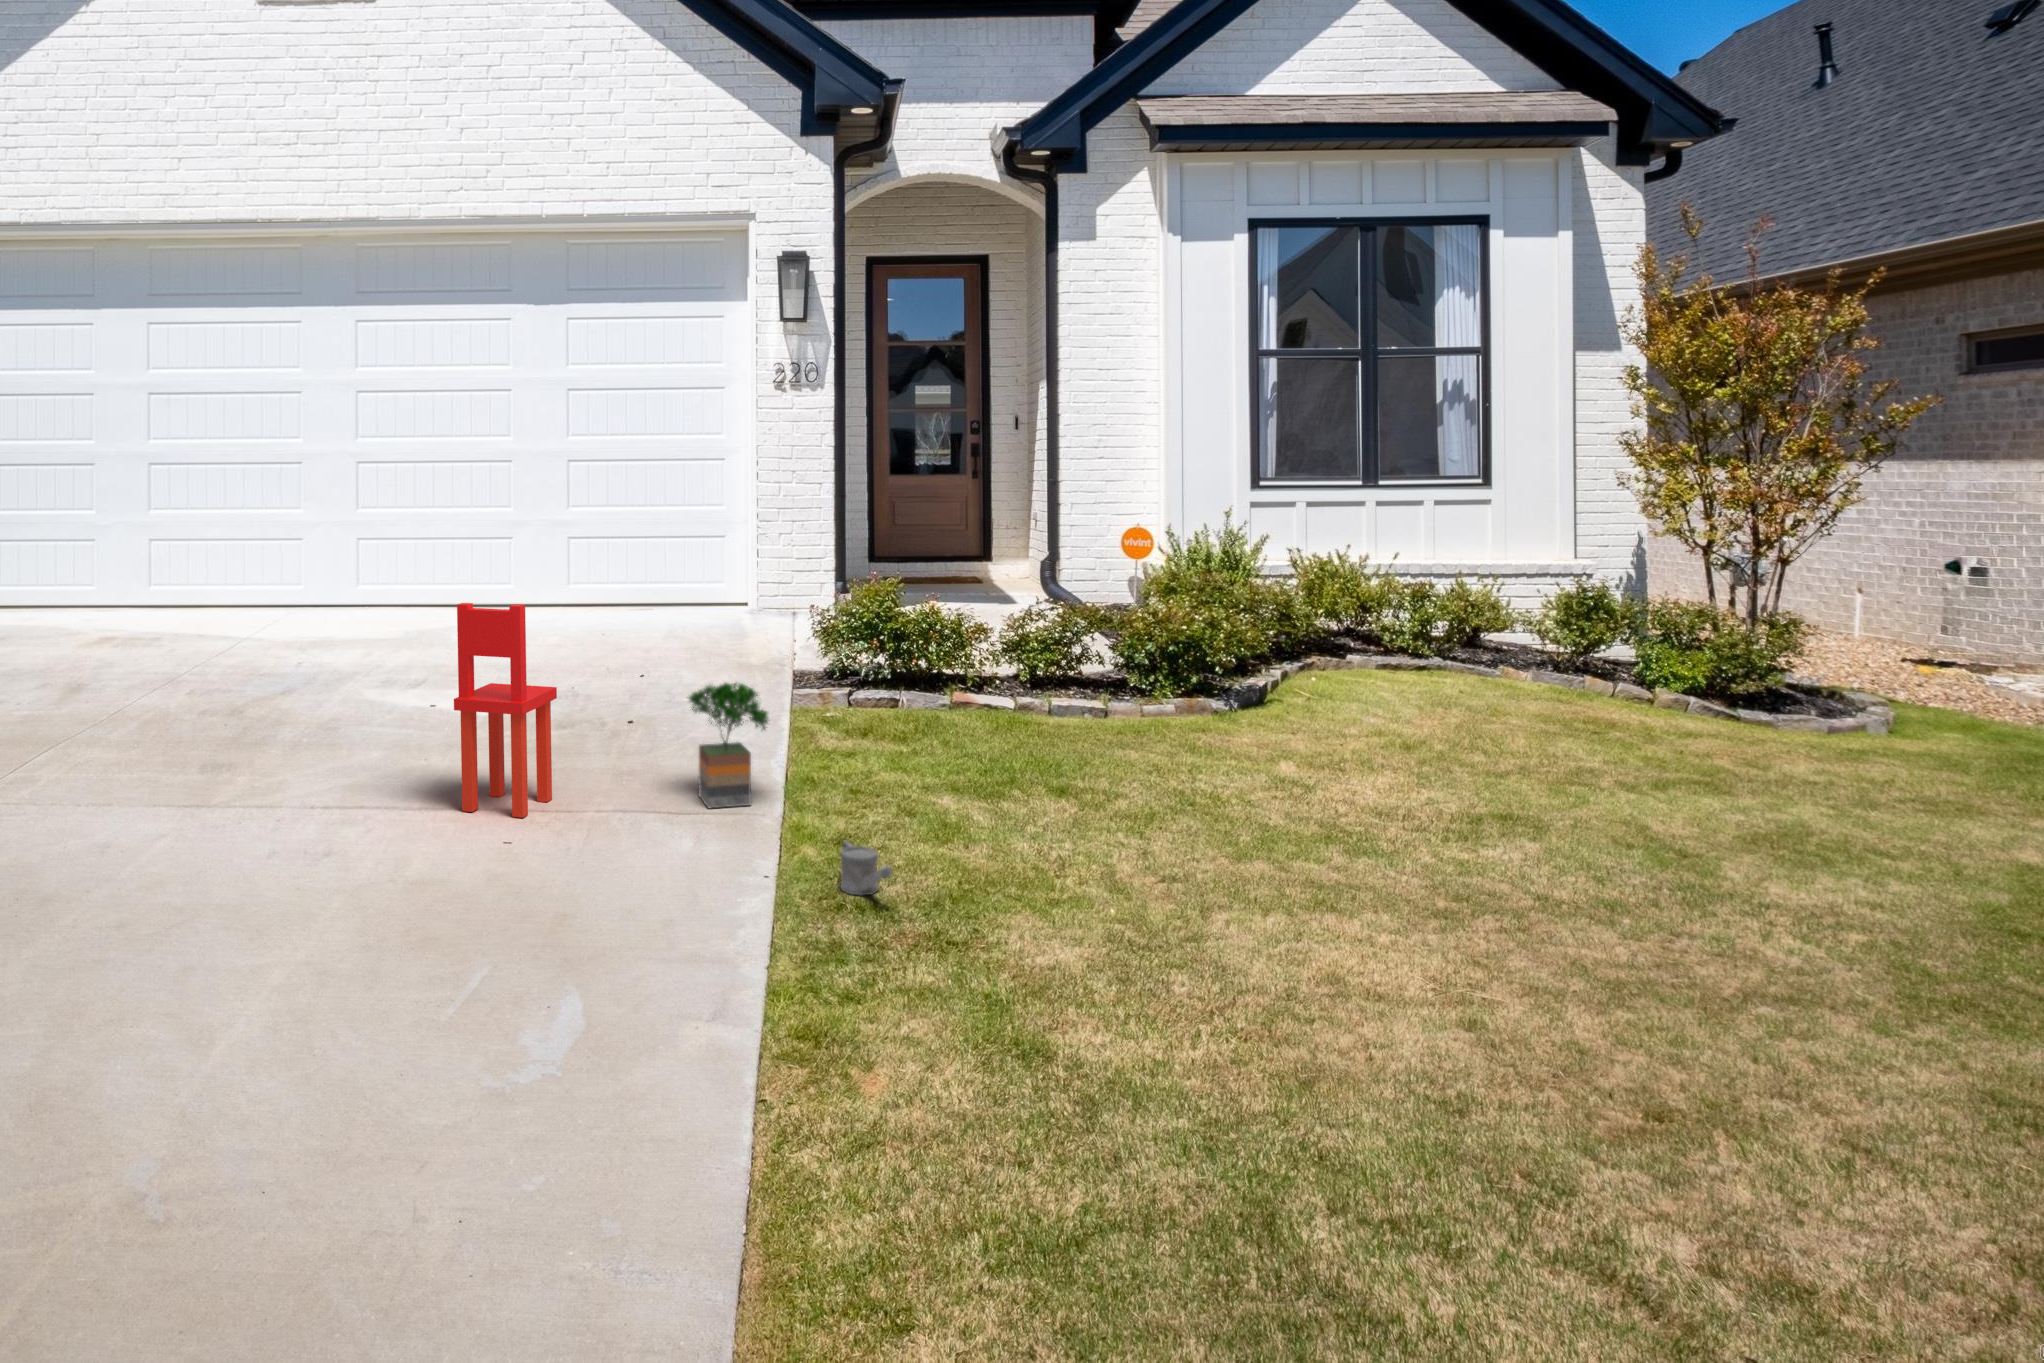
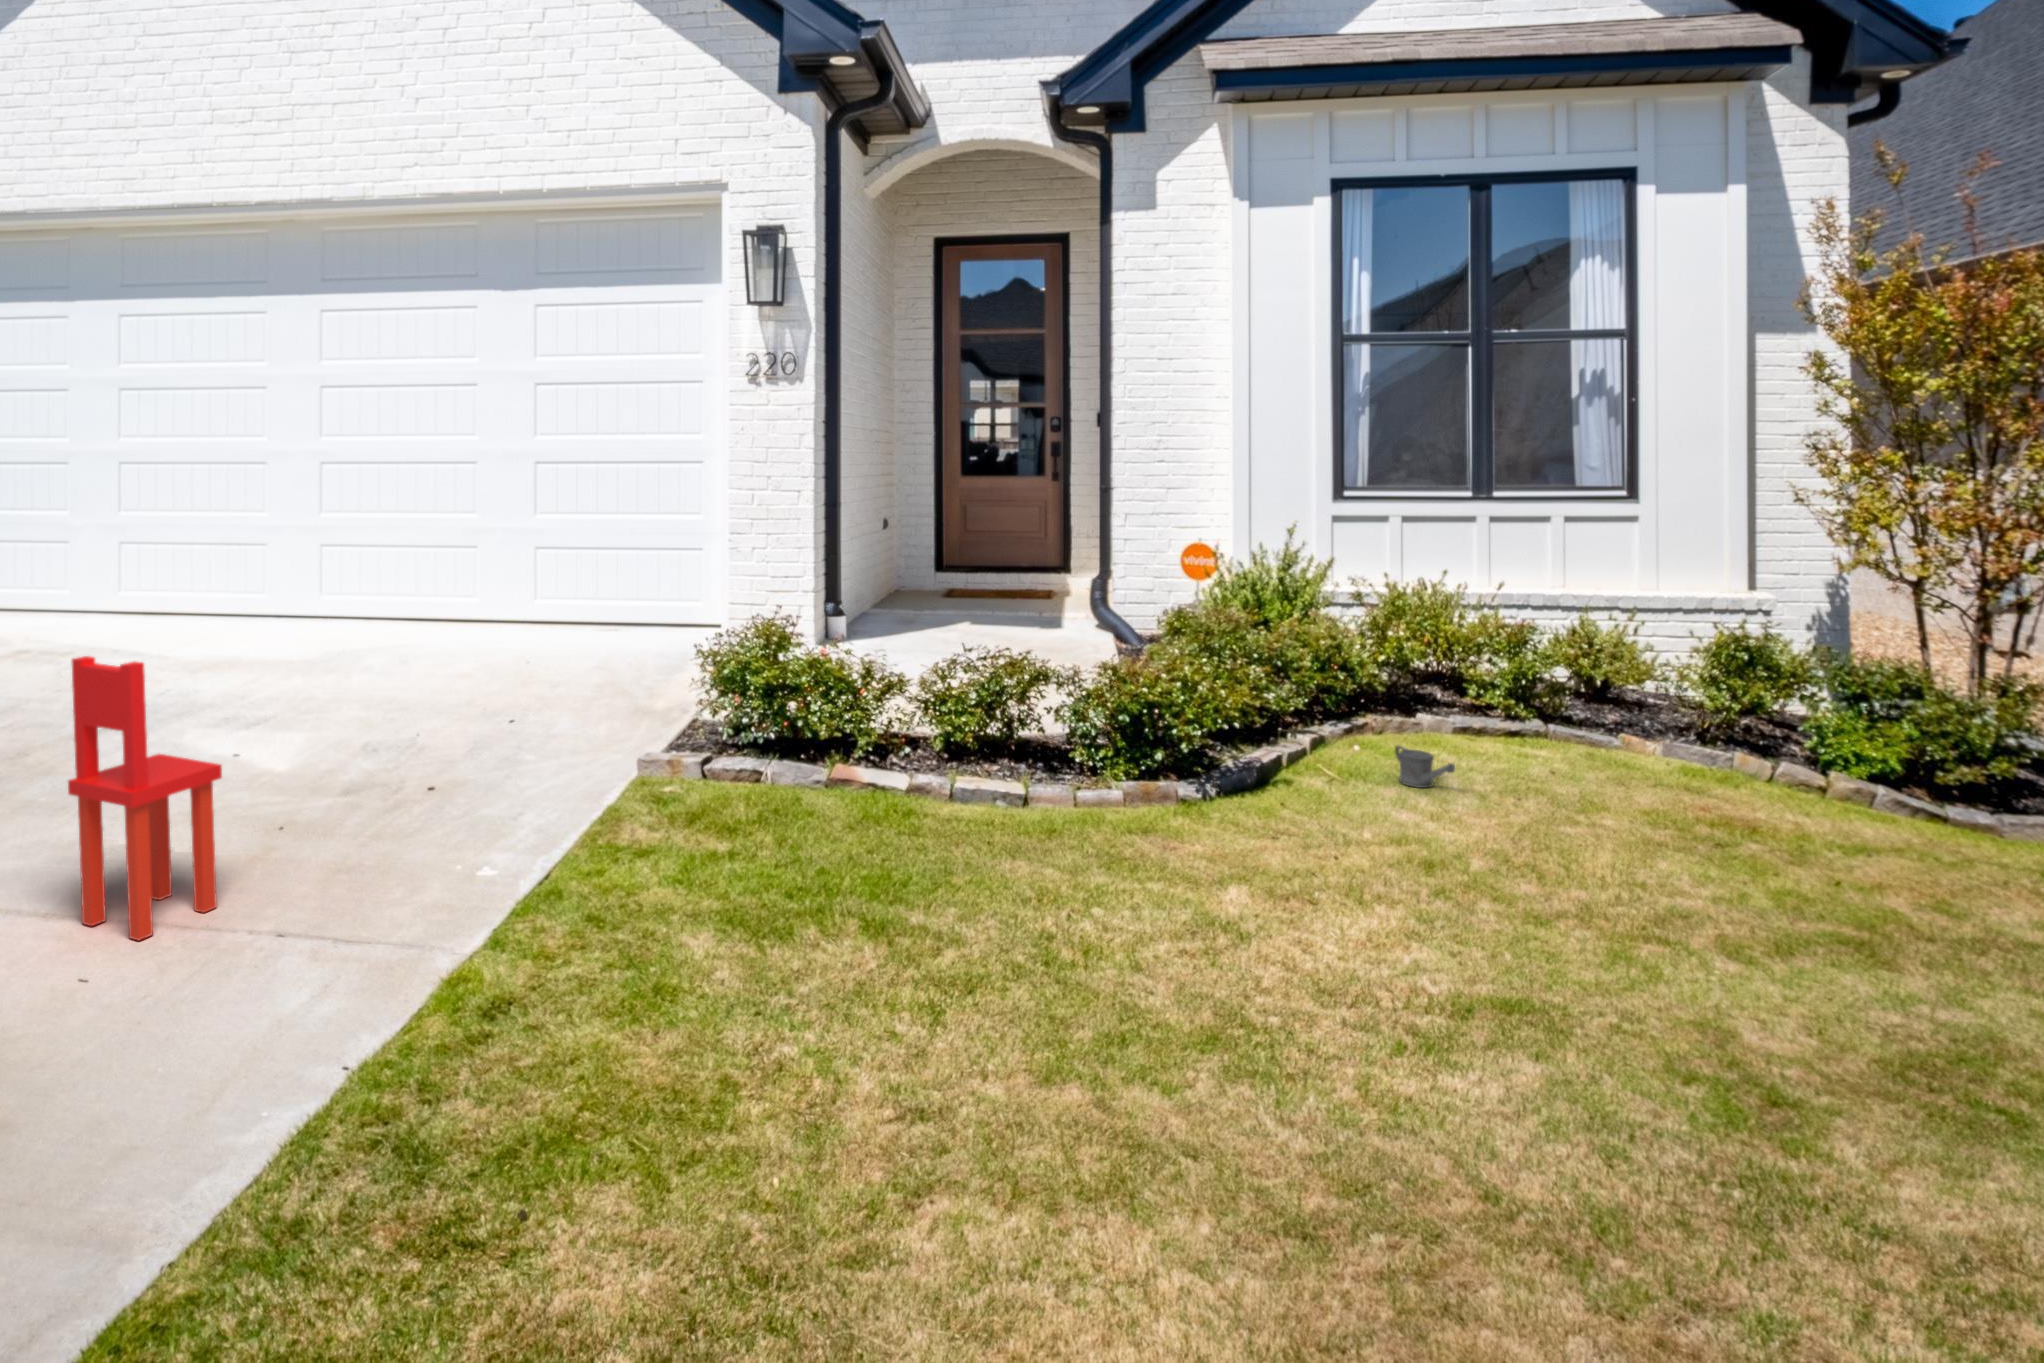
potted tree: present [688,683,770,808] -> none [373,762,484,936]
watering can: present [841,841,892,896] -> present [1395,745,1455,788]

